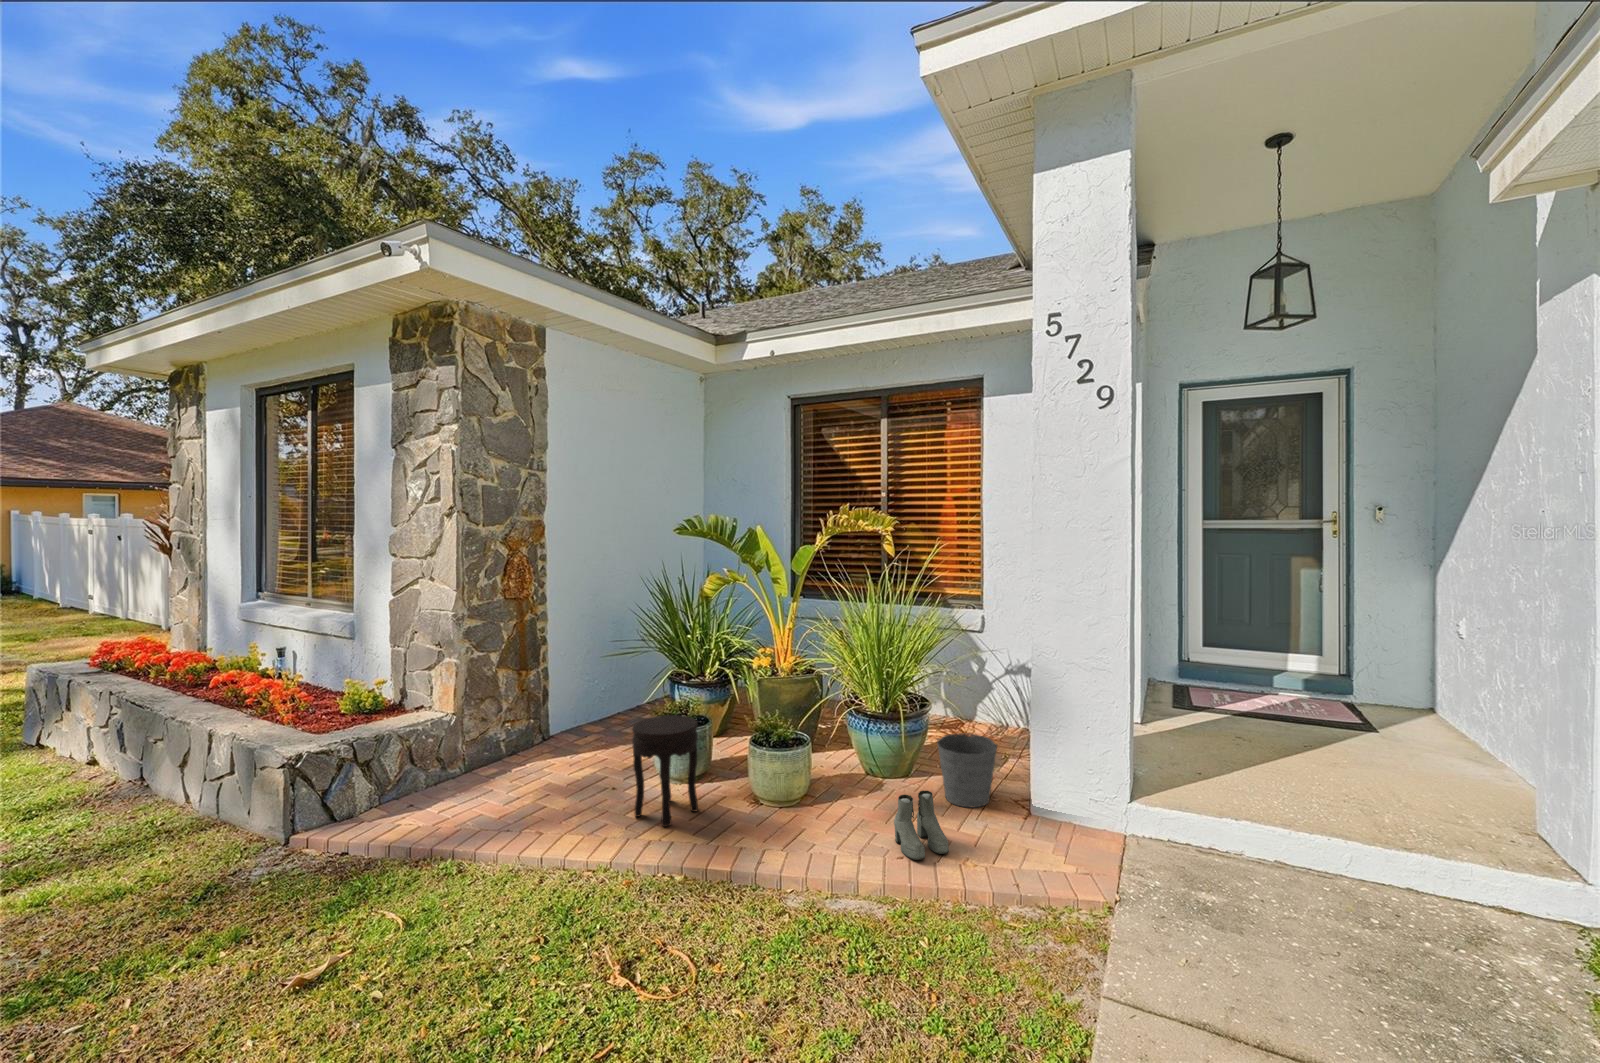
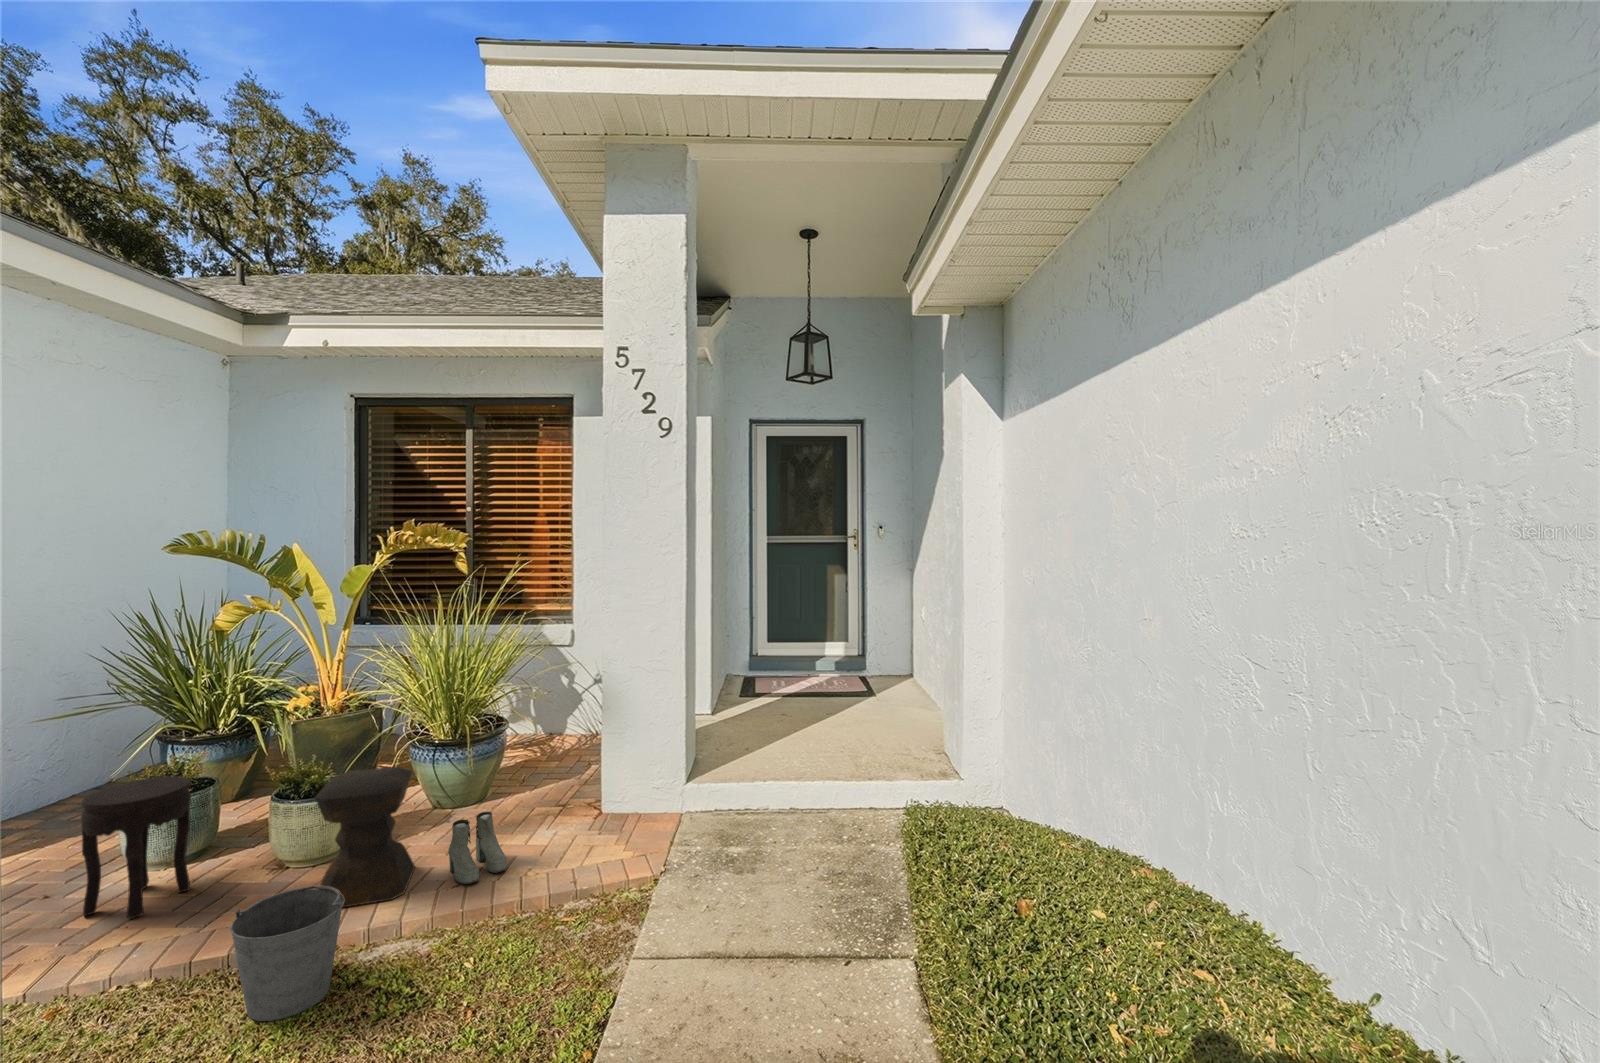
stool: none [787,733,864,859] -> present [315,767,415,907]
bucket: present [937,733,997,808] -> present [230,886,344,1021]

